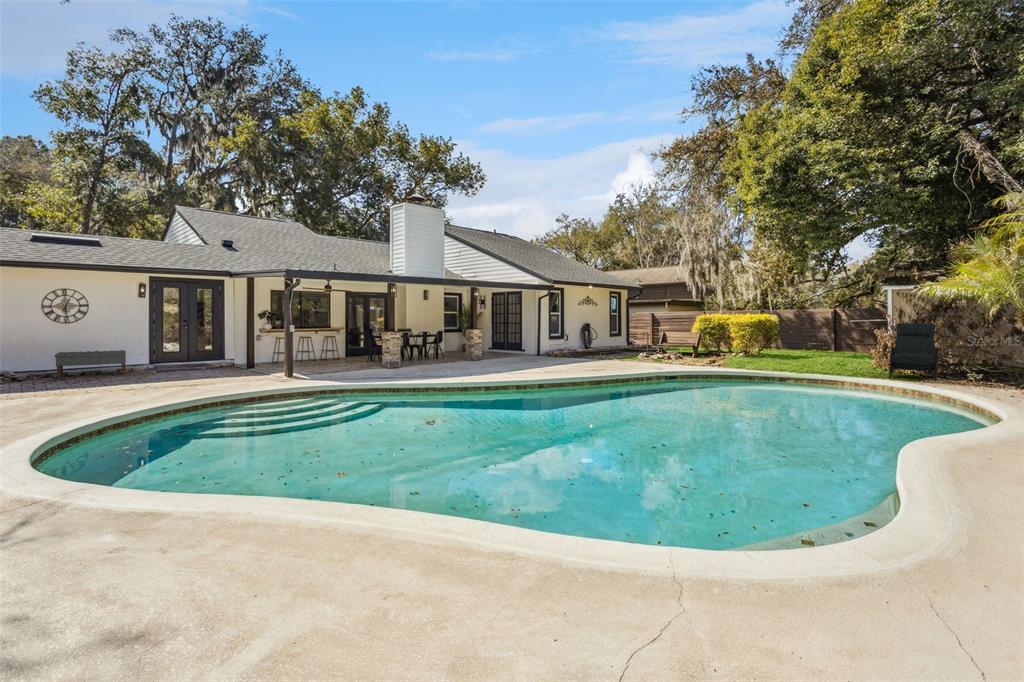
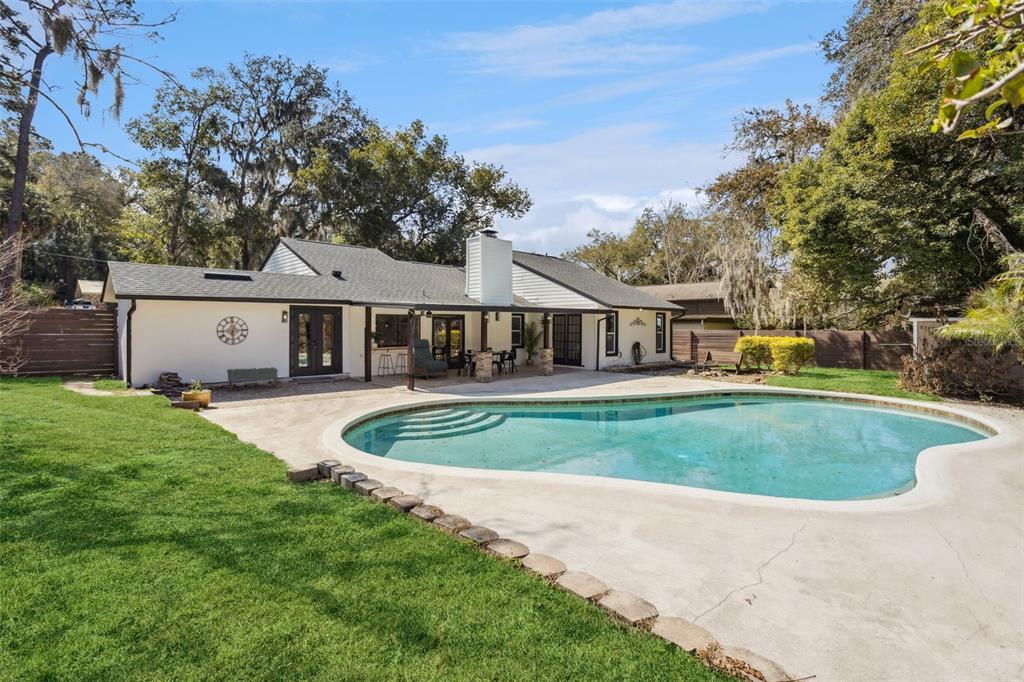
chair: present [889,323,939,381] -> present [408,339,448,380]

